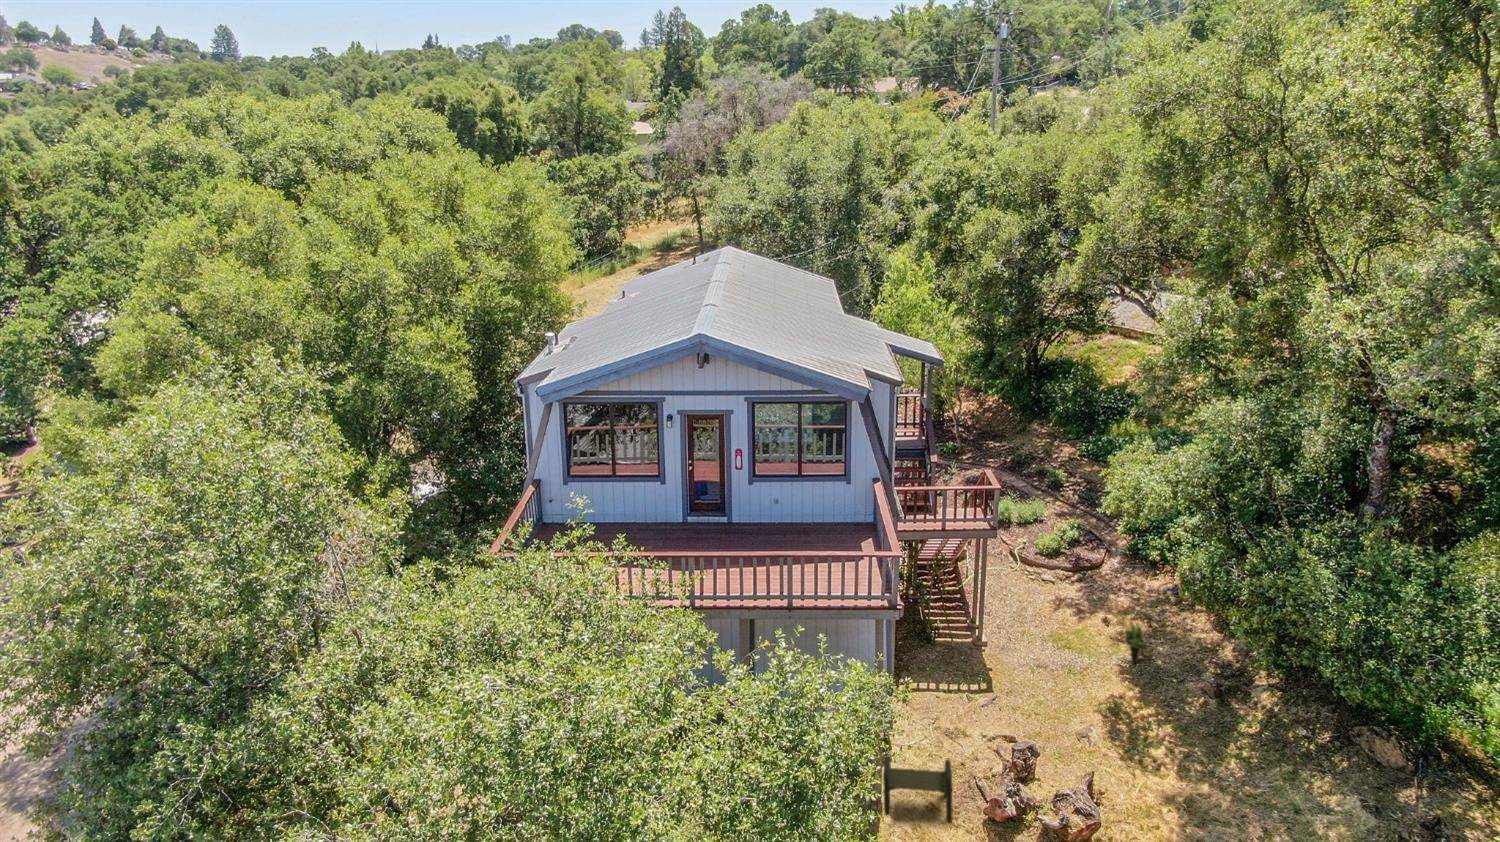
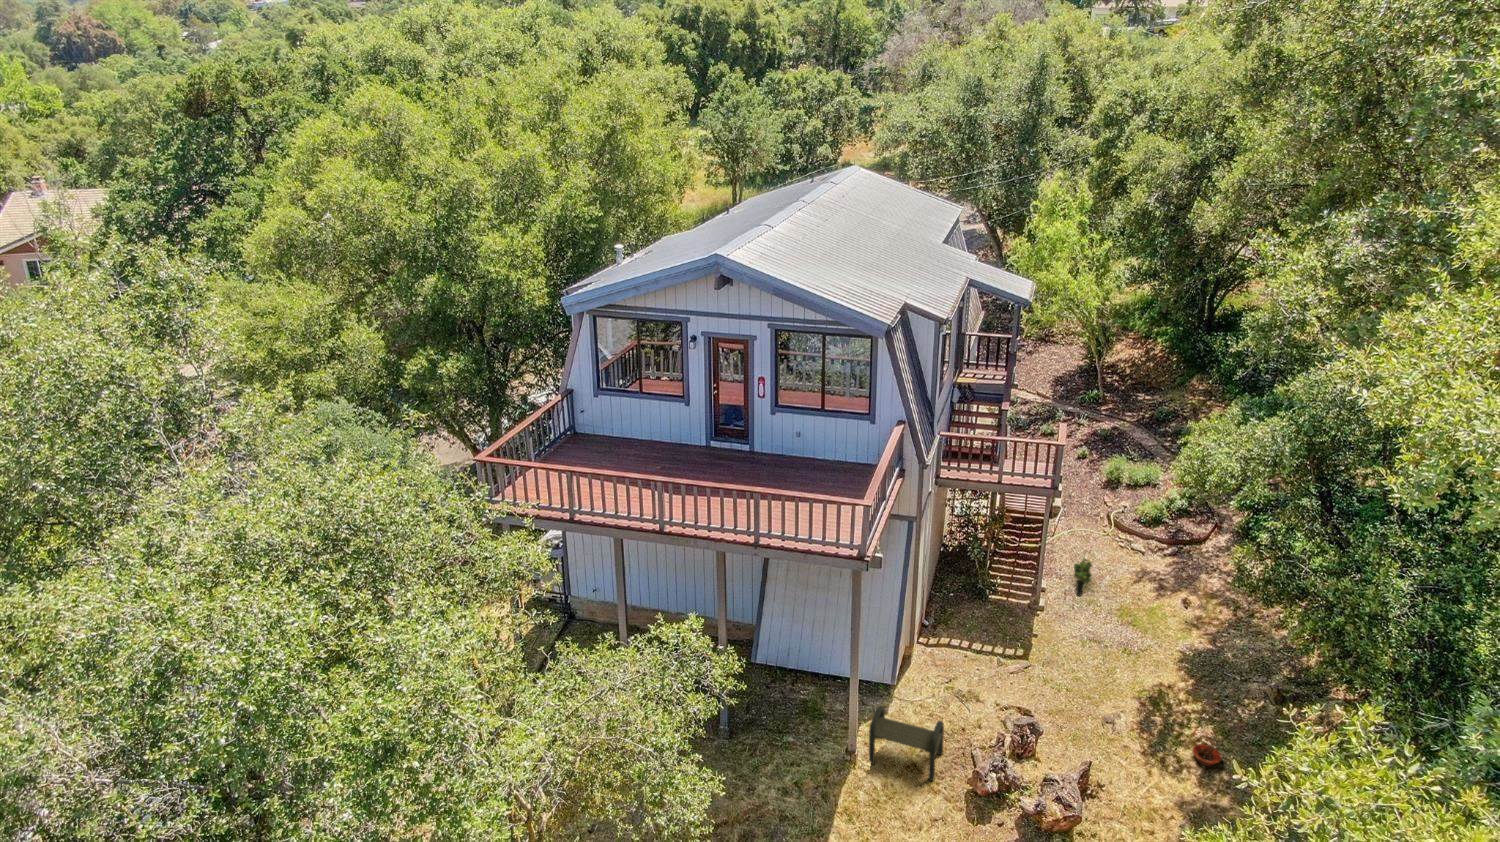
potted plant: present [1125,624,1145,664] -> present [1074,559,1092,596]
basket: none [1164,732,1192,759] -> present [1192,743,1221,766]

